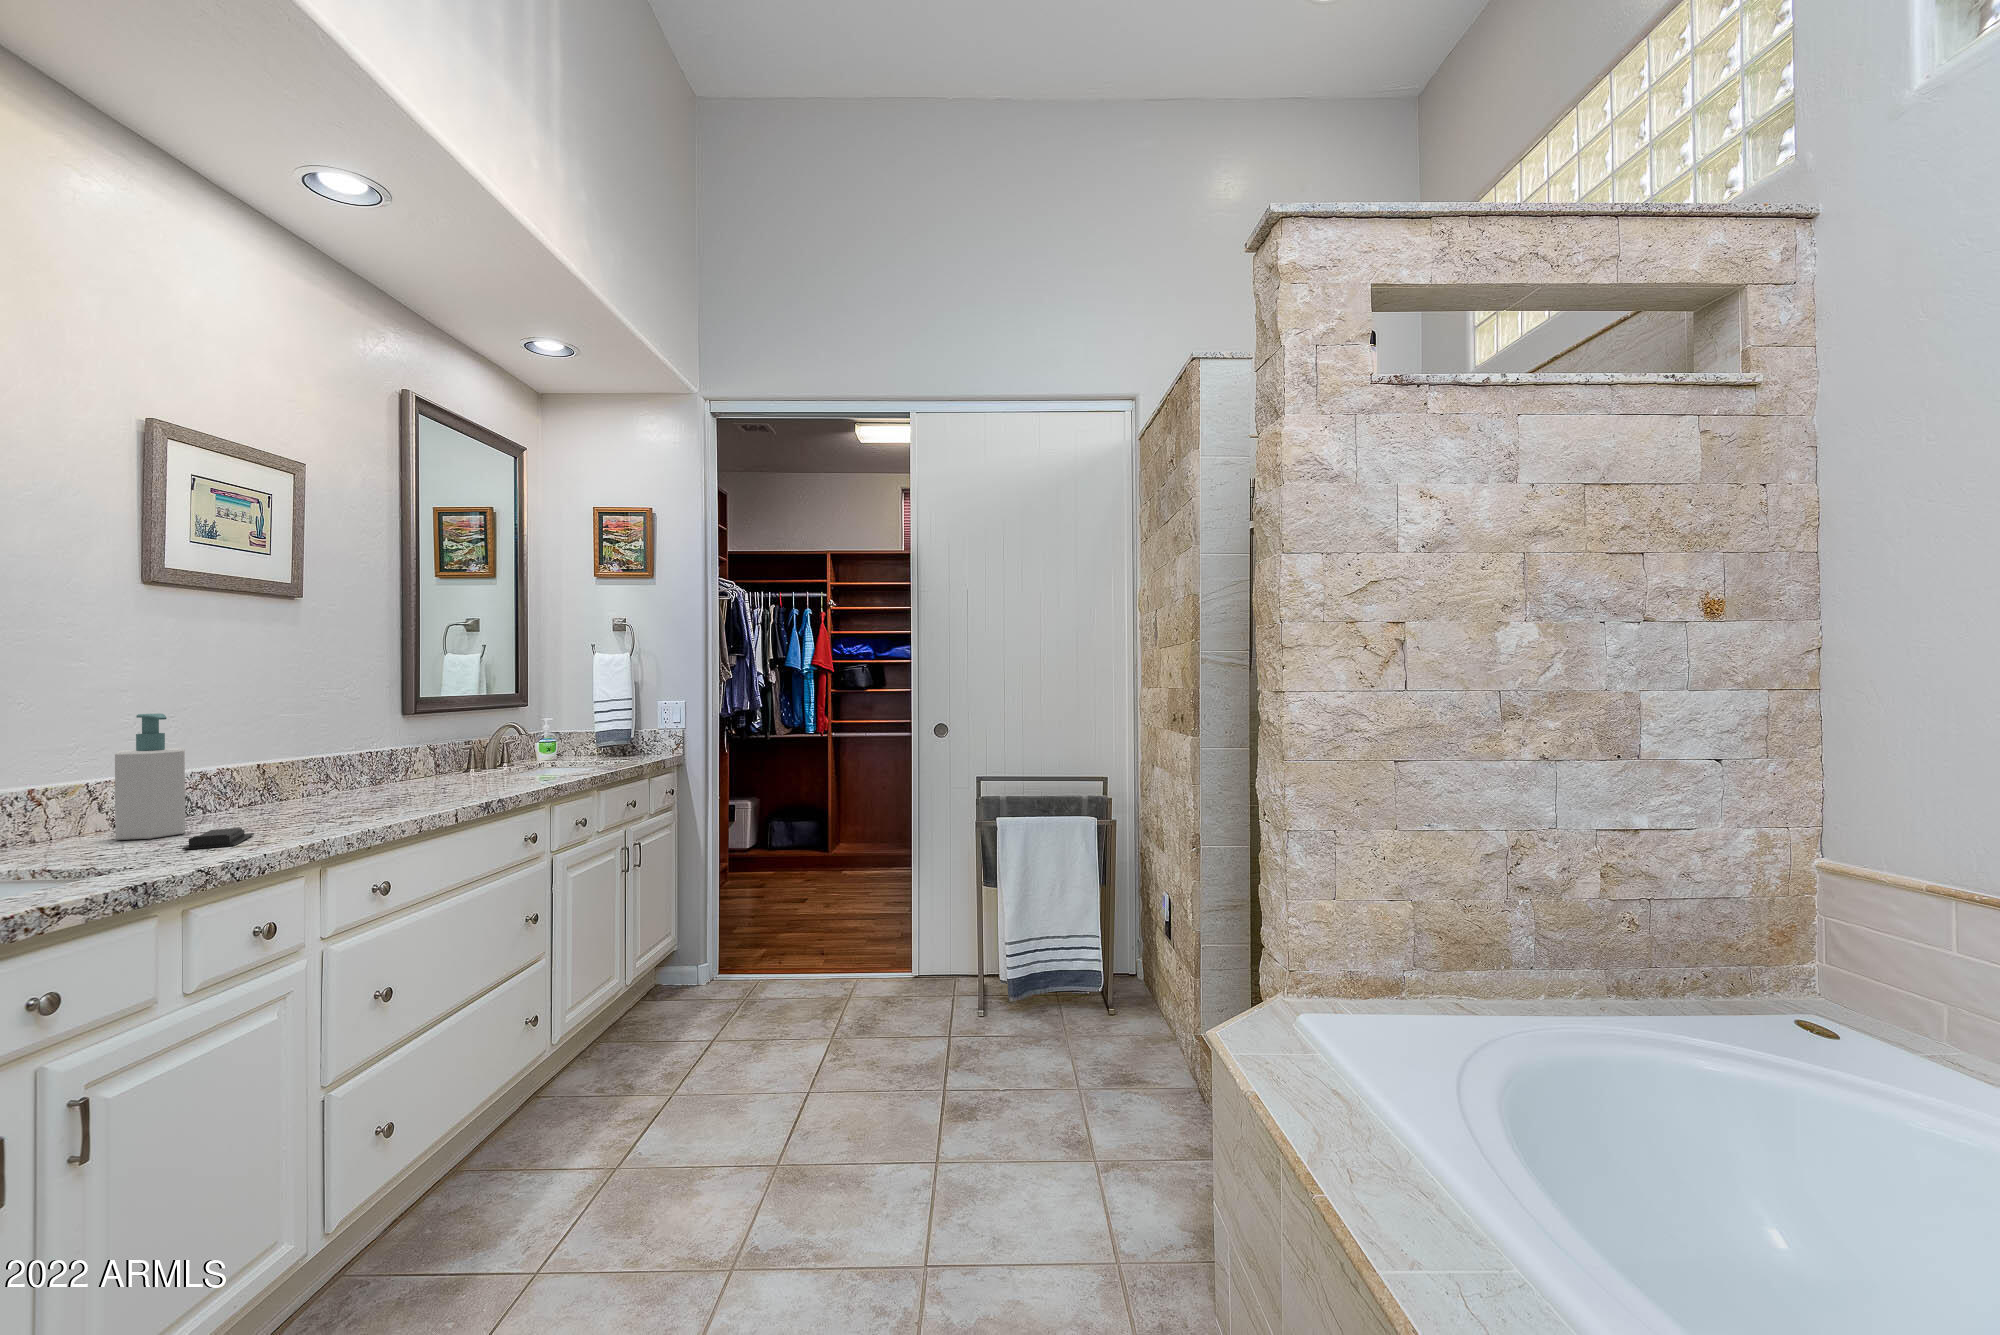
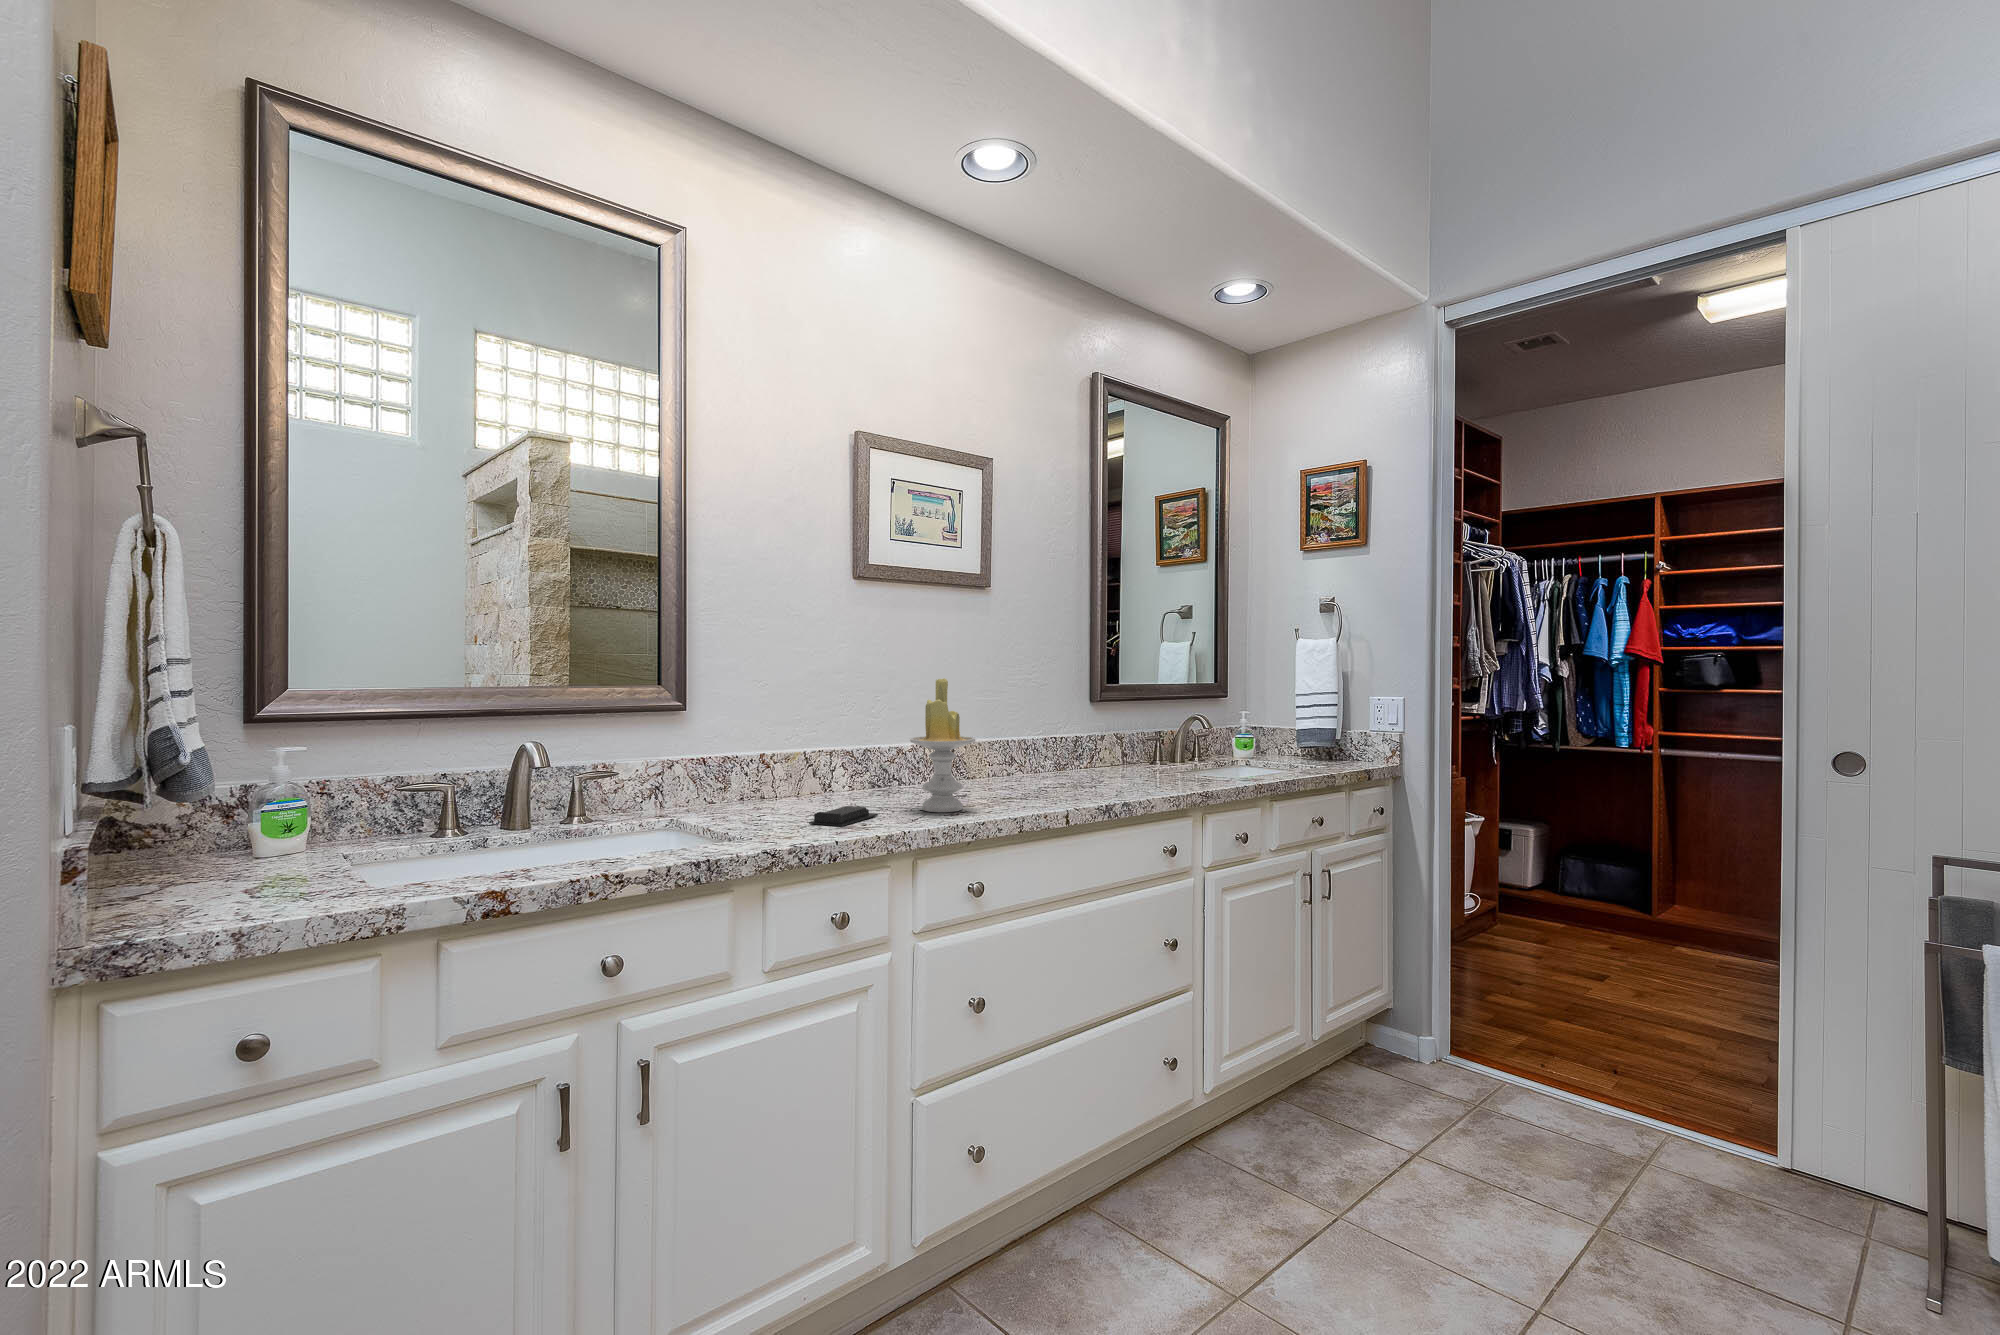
candle: none [277,693,359,826] -> present [910,678,975,812]
soap bottle: present [115,714,185,840] -> none [807,693,859,806]

